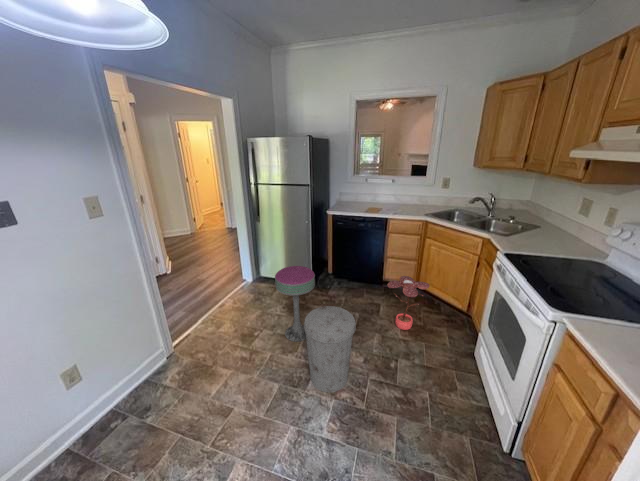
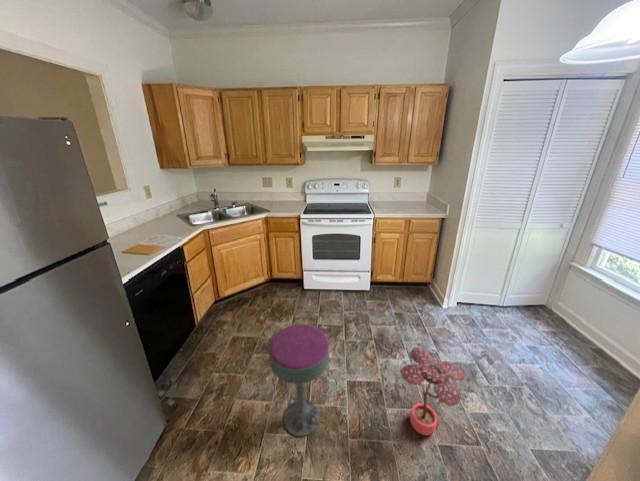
potted plant: present [387,276,429,330] -> present [401,347,465,435]
trash can: present [304,306,356,392] -> none [335,301,385,383]

